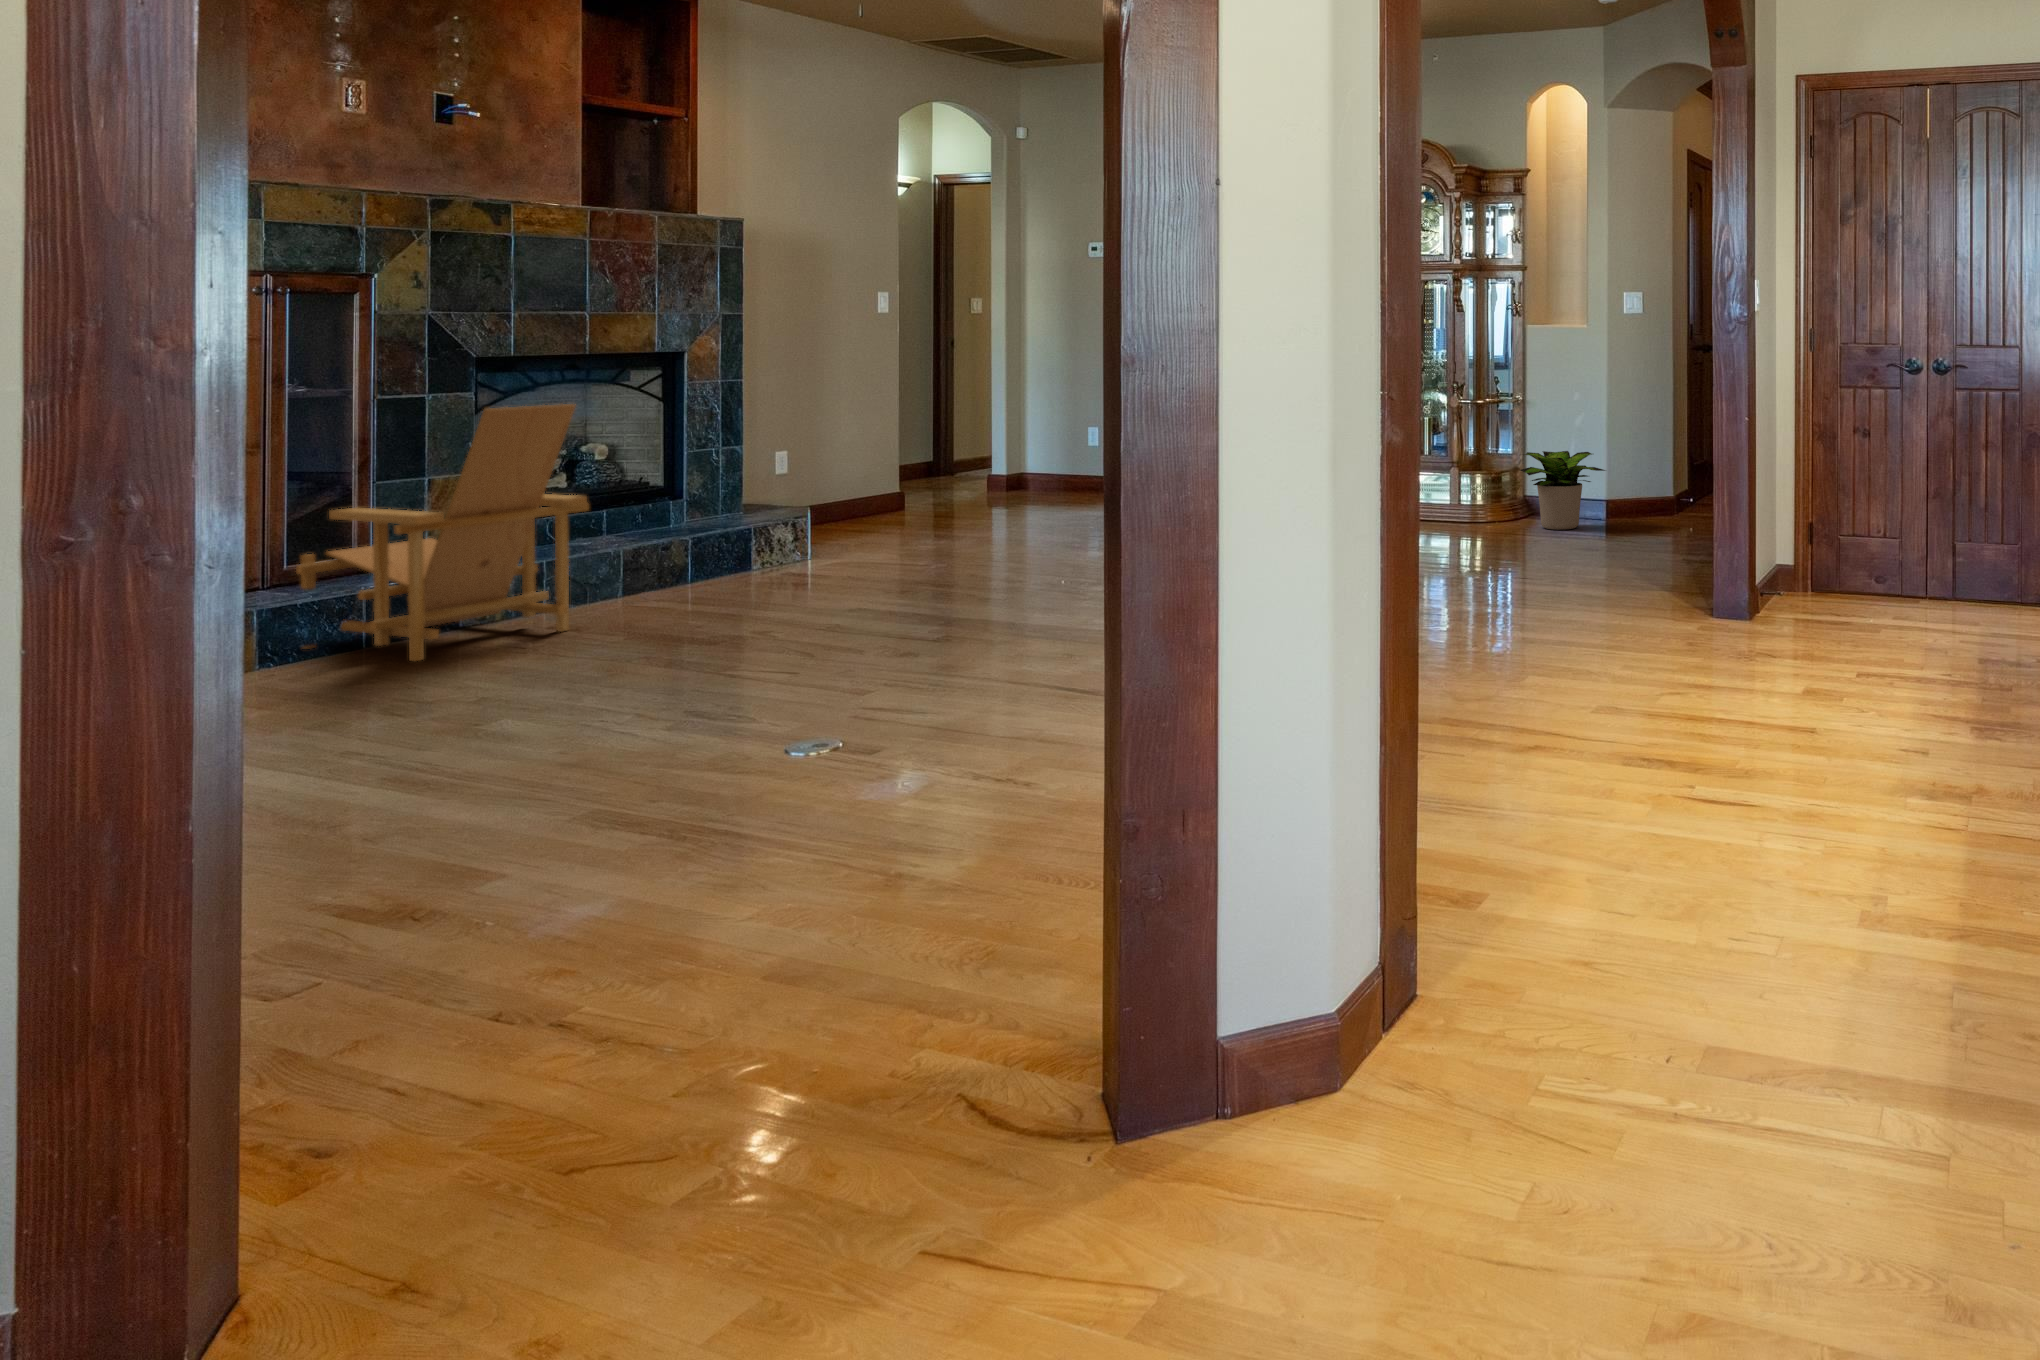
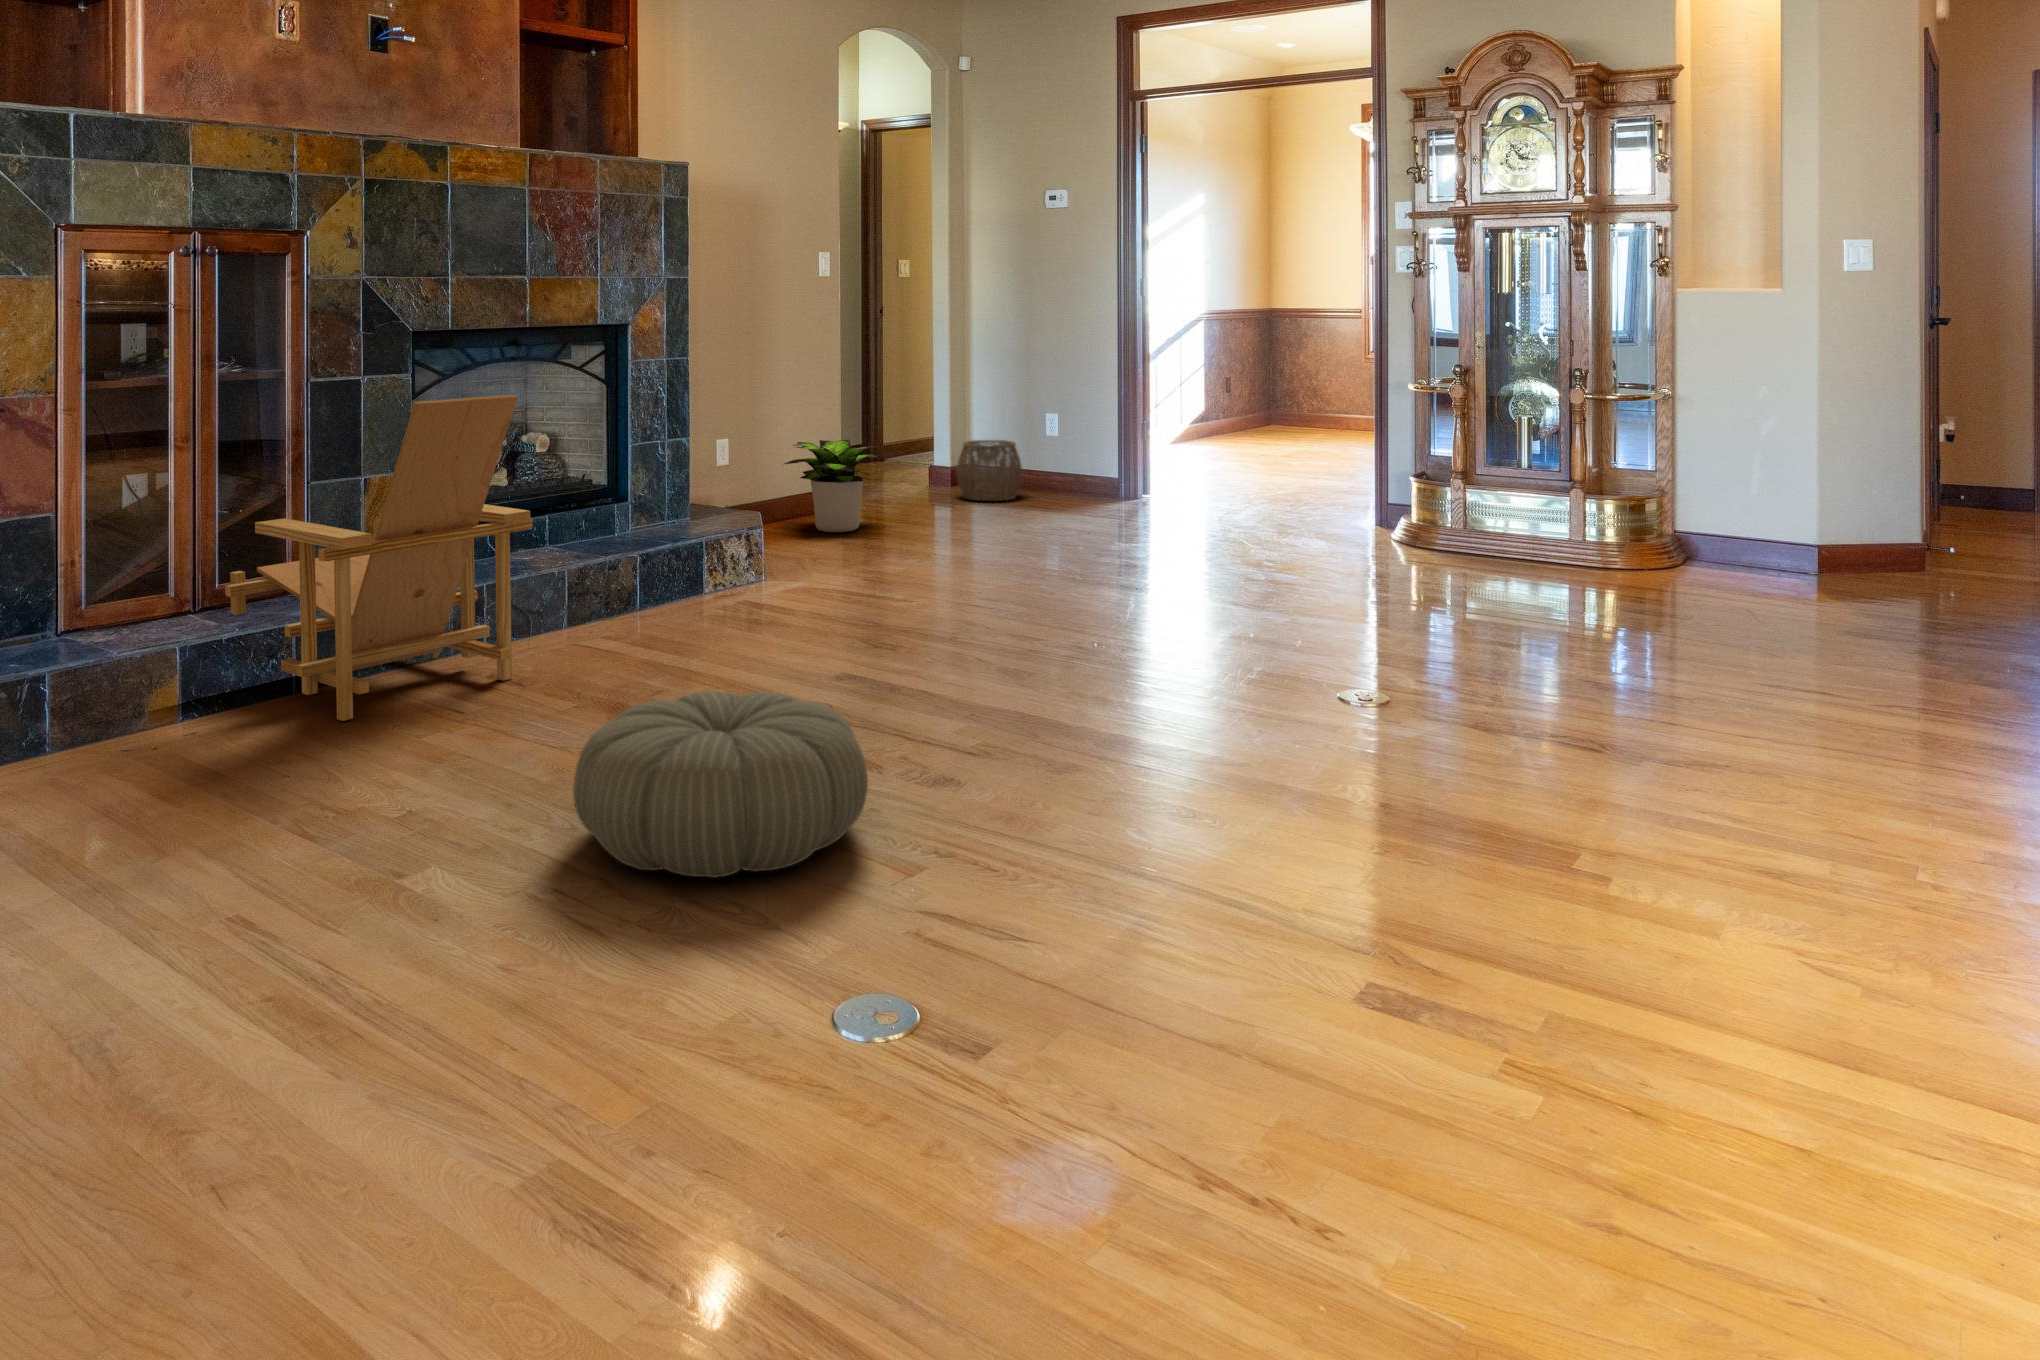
woven basket: none [1006,451,1065,502] -> present [957,440,1022,501]
potted plant: present [1520,451,1605,530] -> present [784,440,885,532]
pouf: none [618,599,842,711] -> present [573,691,868,877]

